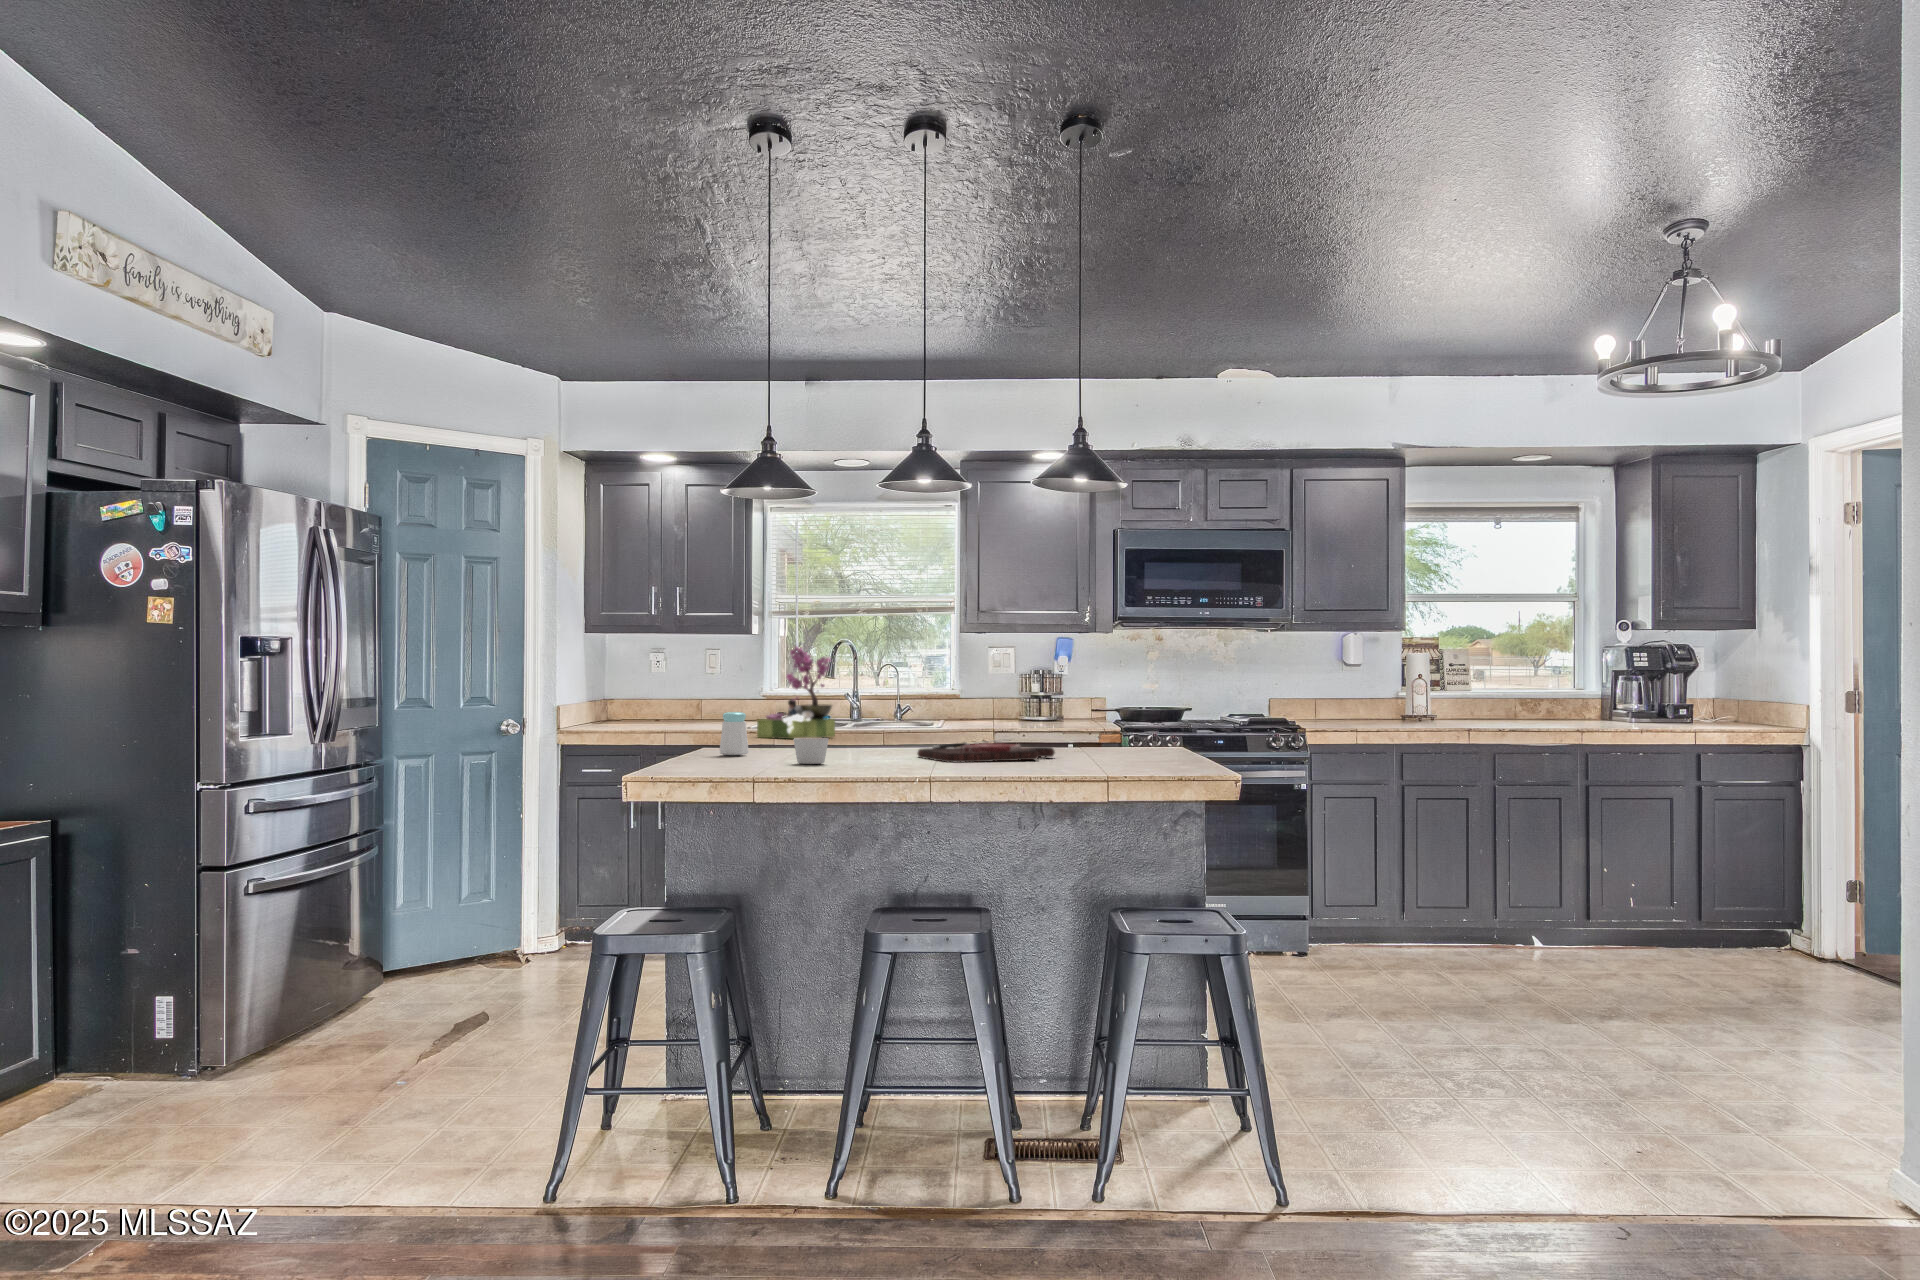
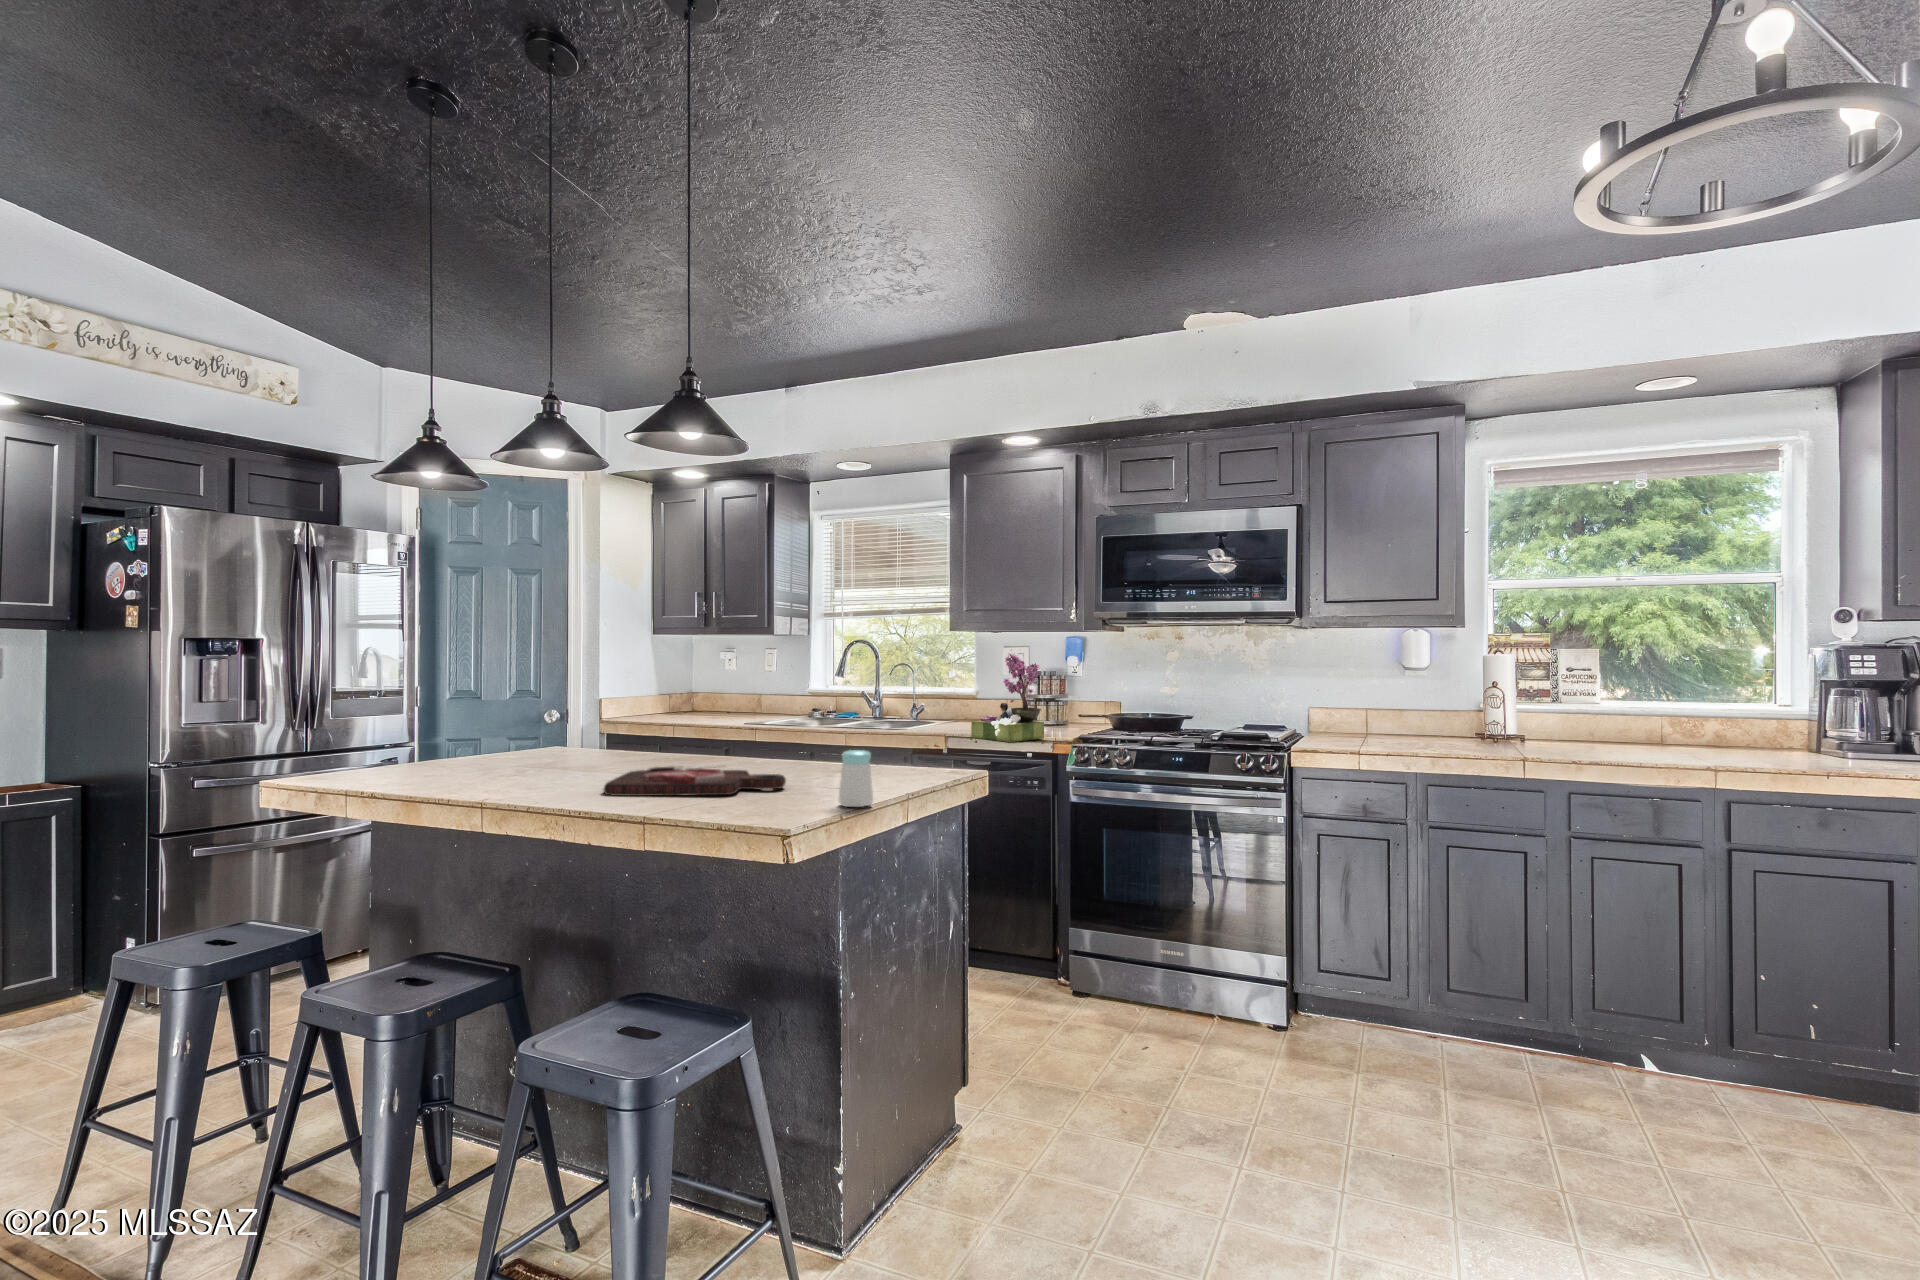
flower arrangement: present [757,646,835,739] -> present [971,654,1044,742]
salt shaker: present [720,712,748,755] -> present [839,750,873,807]
candle: present [793,738,829,764] -> none [402,759,451,792]

